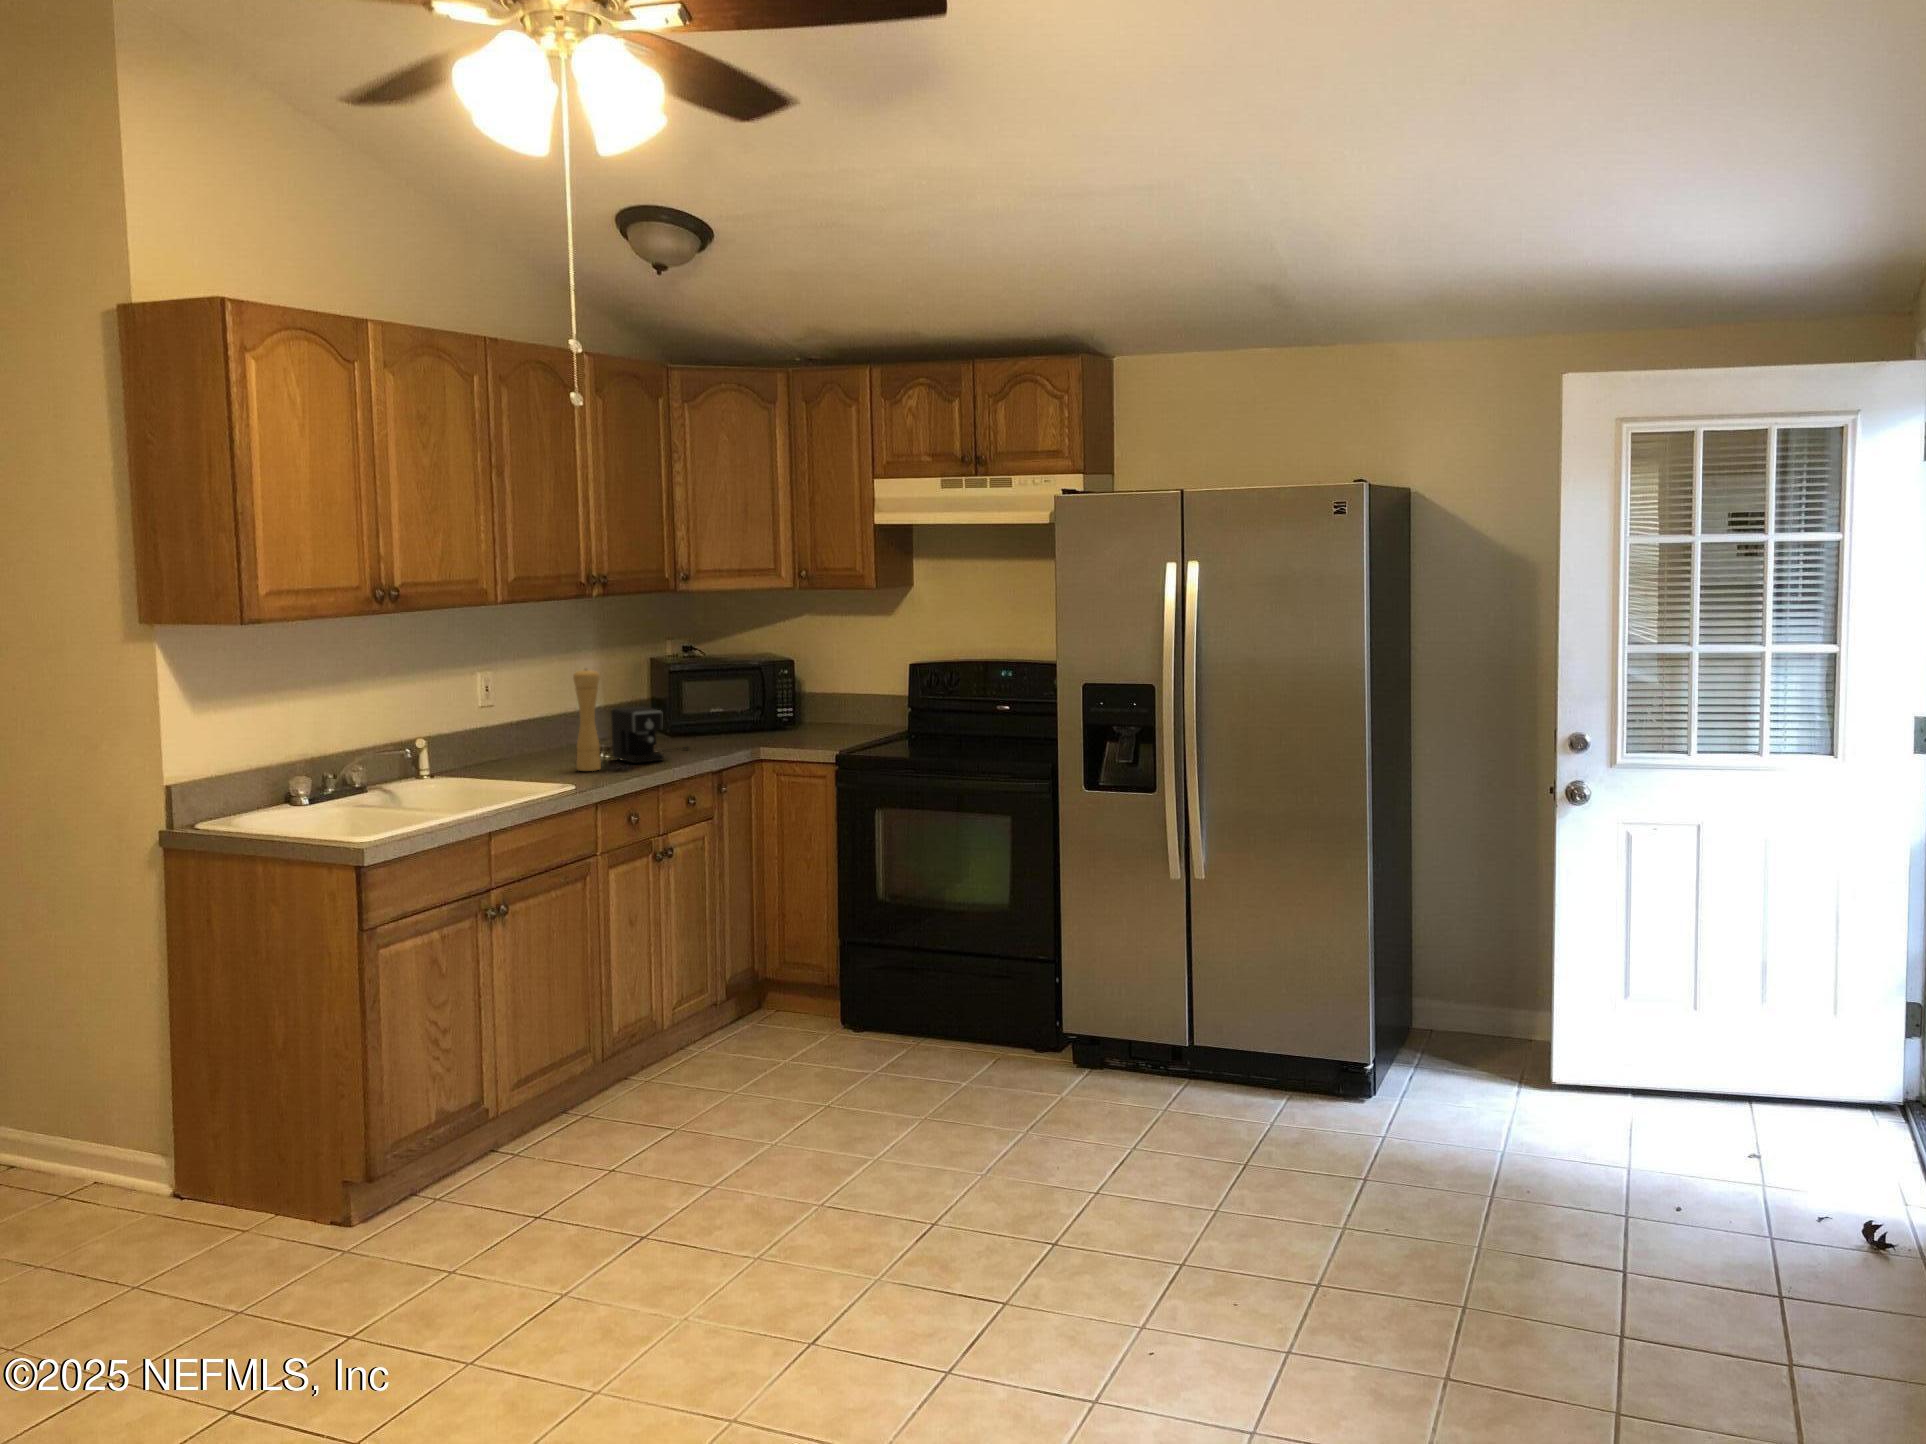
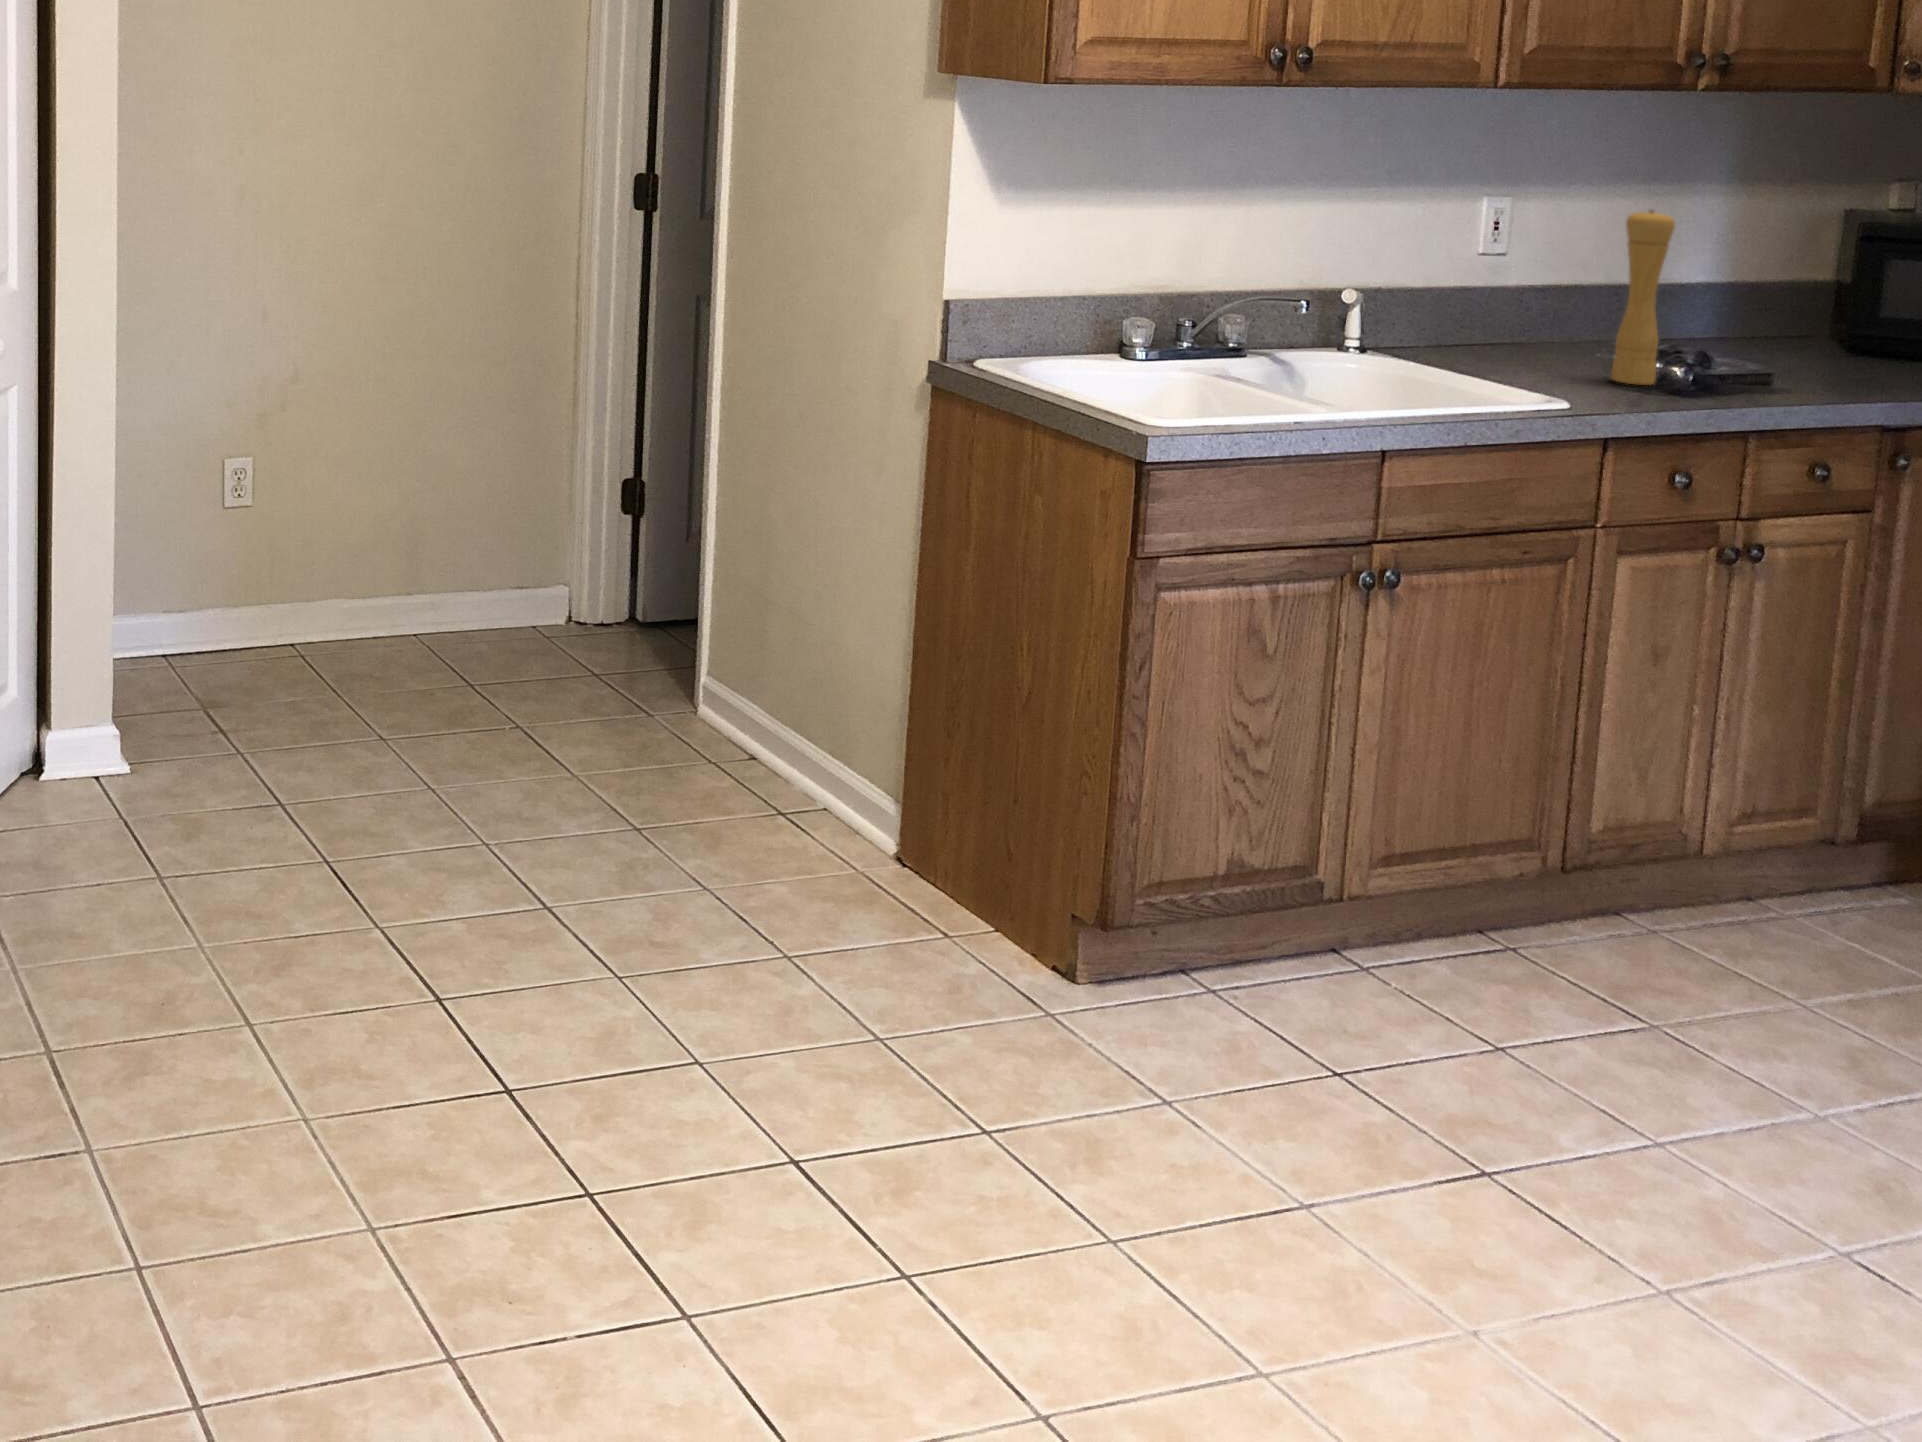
coffee maker: present [611,706,689,763] -> none [1694,285,1856,388]

